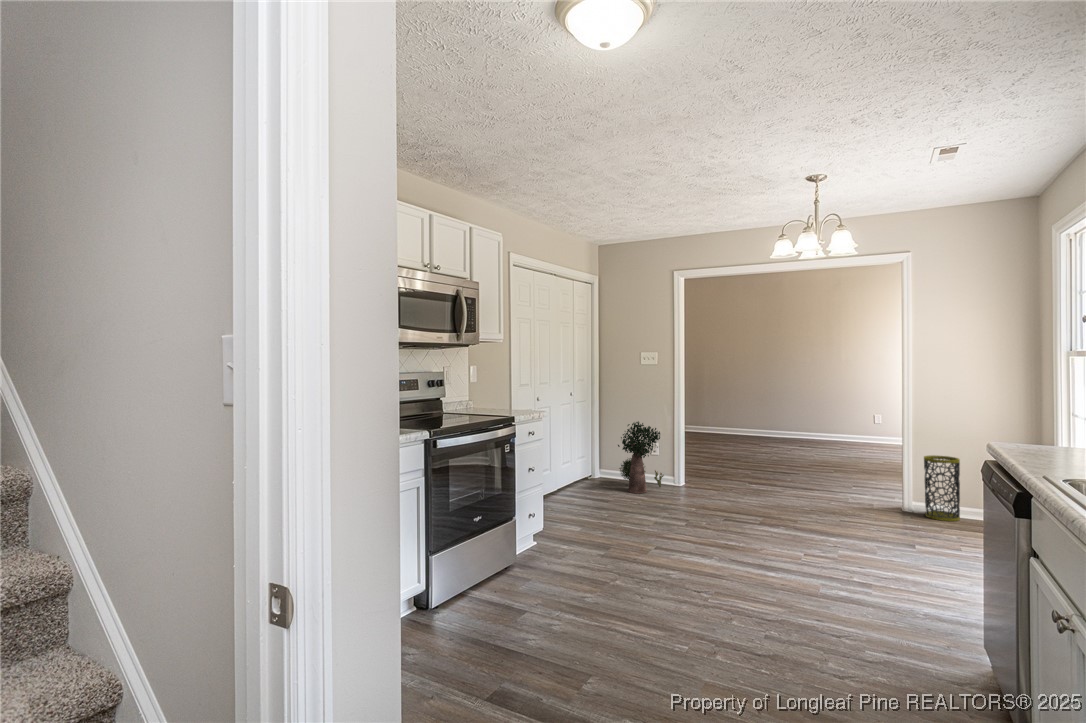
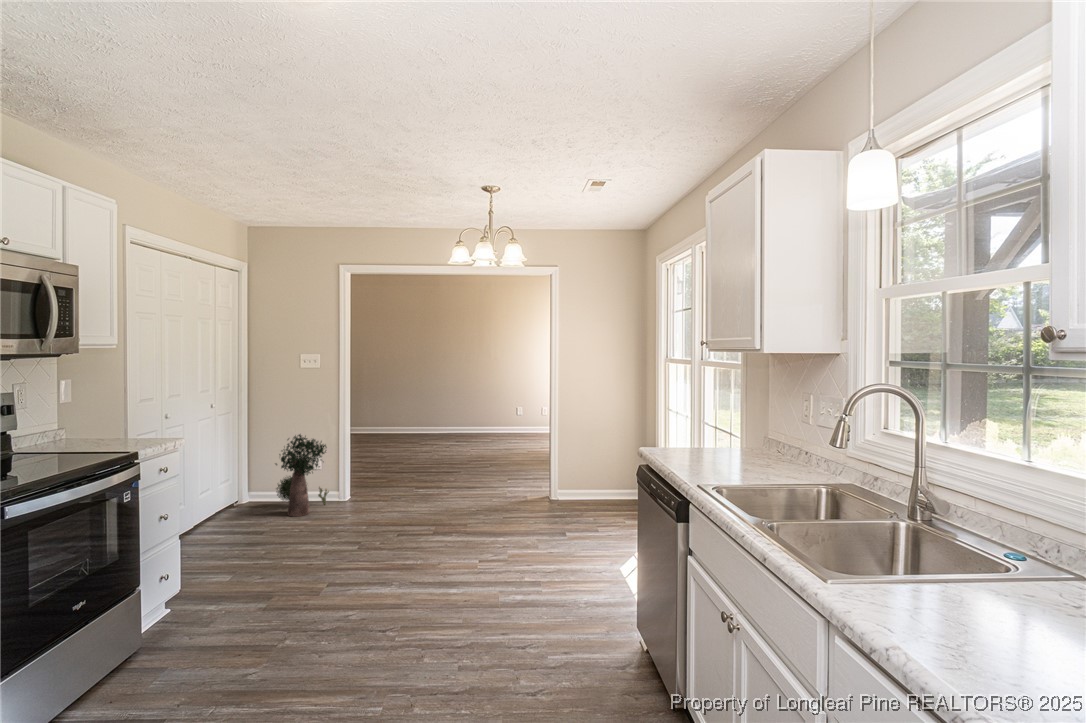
trash can: present [924,455,960,521] -> none [567,451,592,506]

